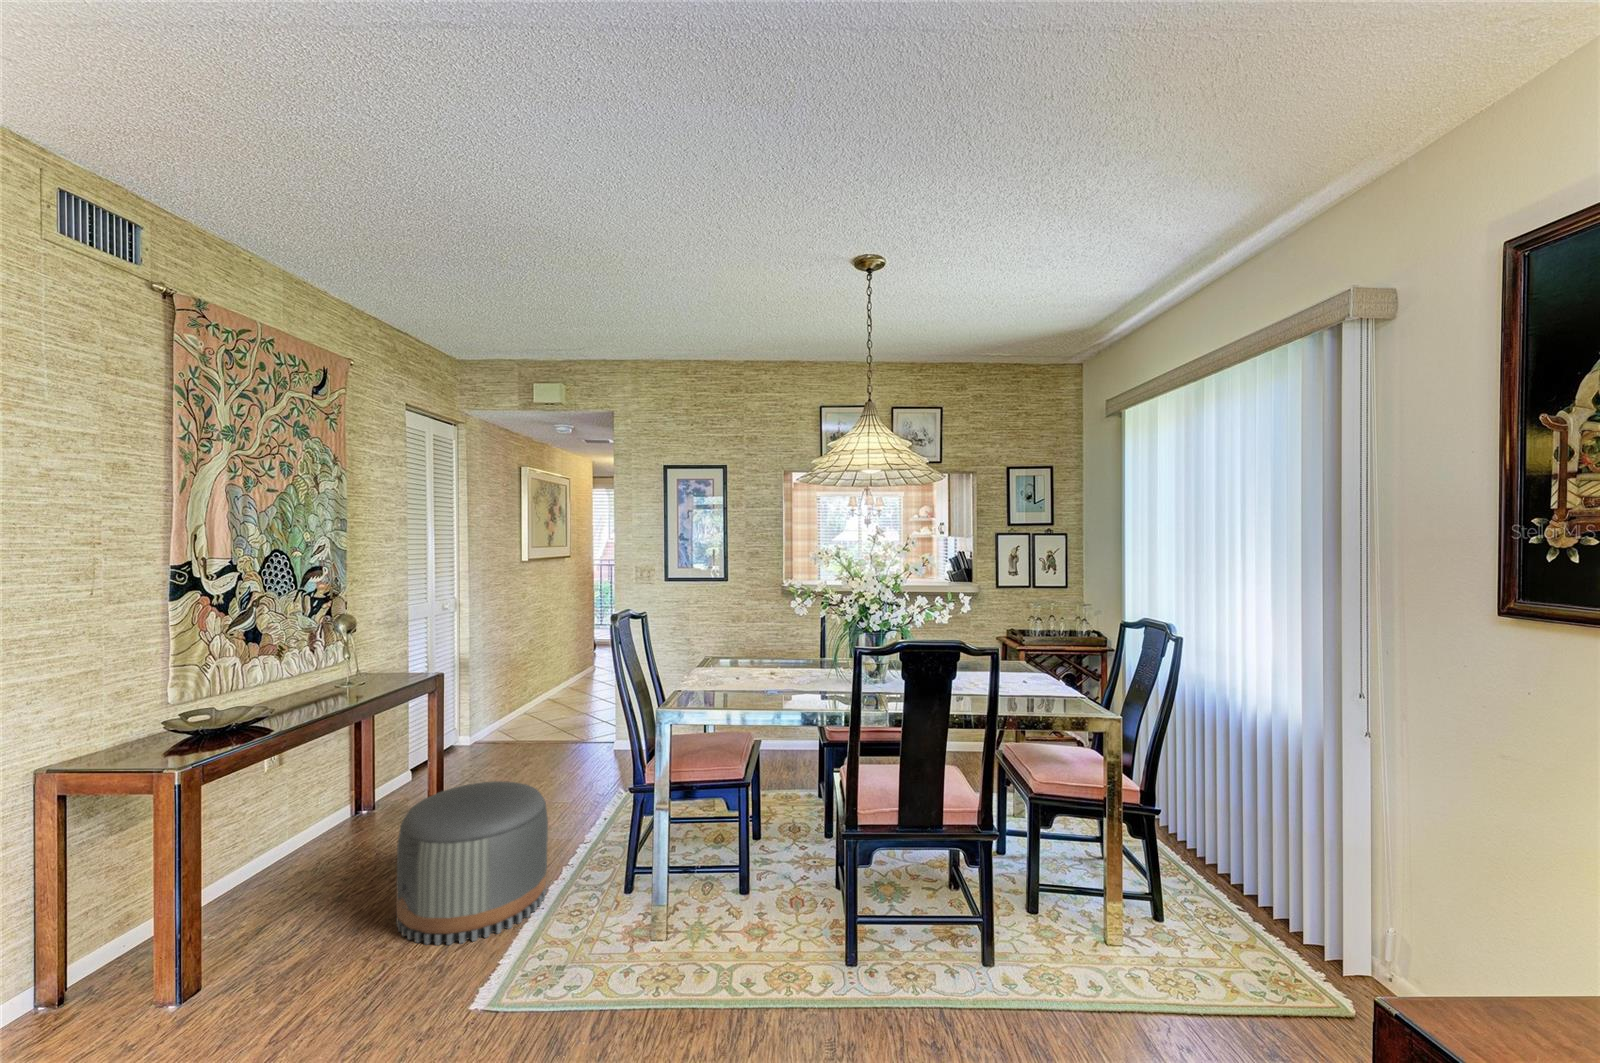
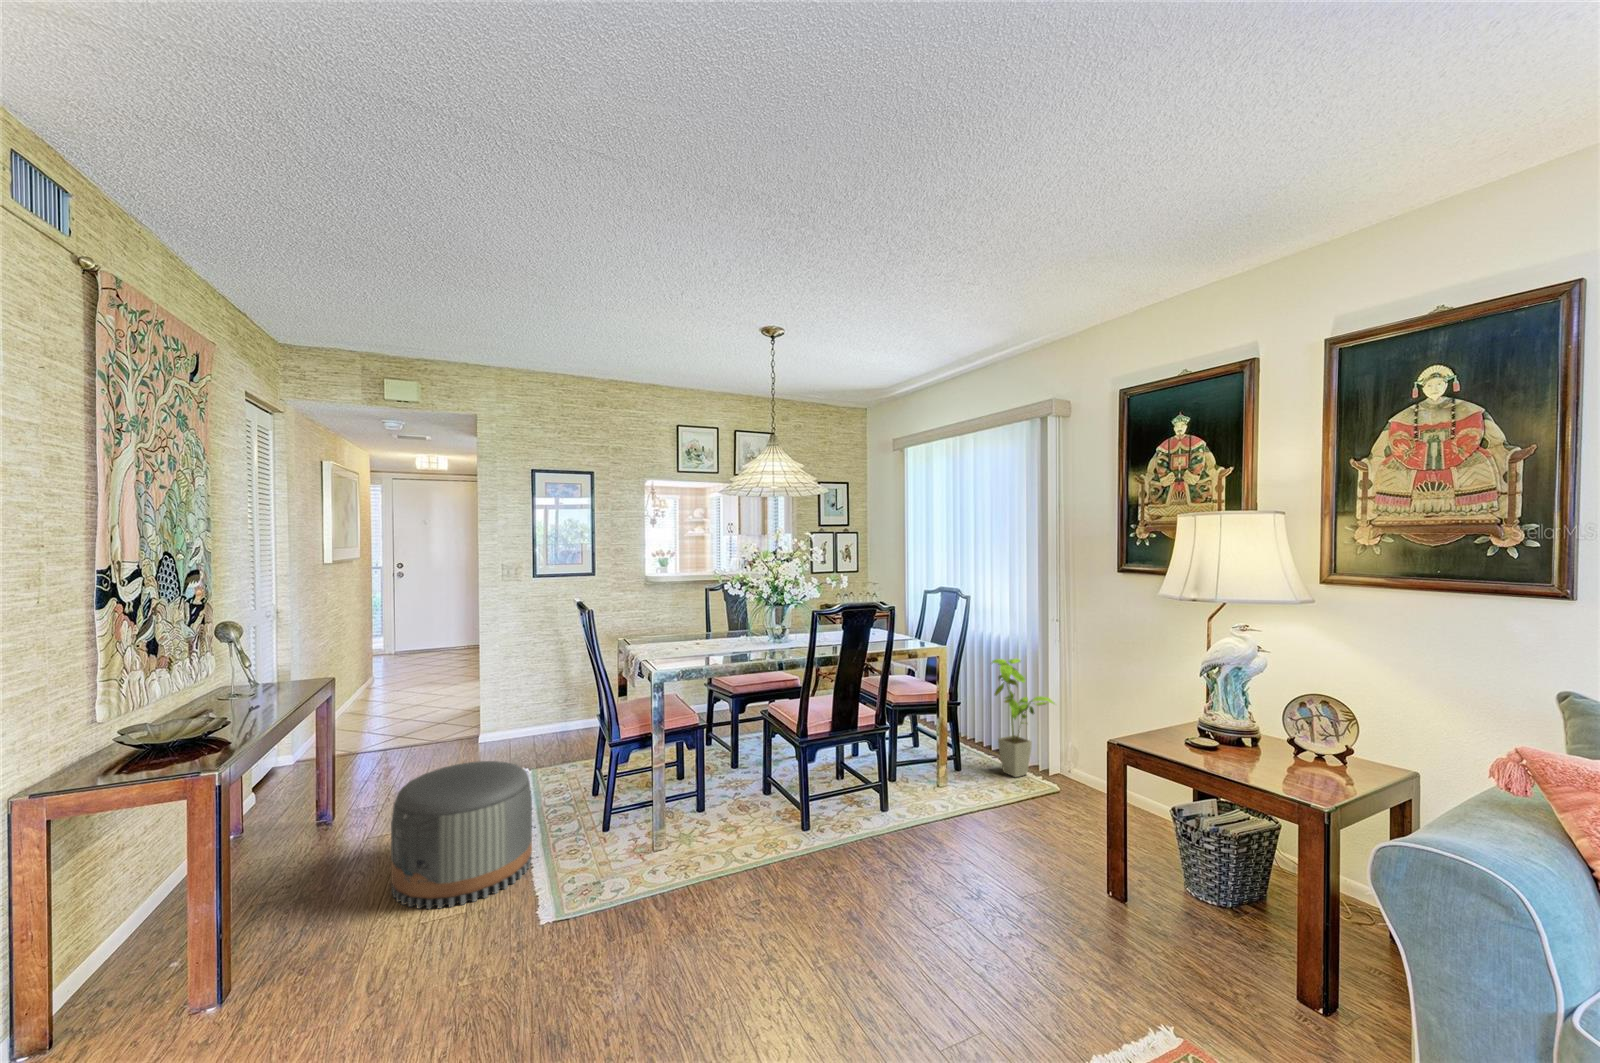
house plant: none [1219,754,1348,964] -> present [992,659,1054,777]

